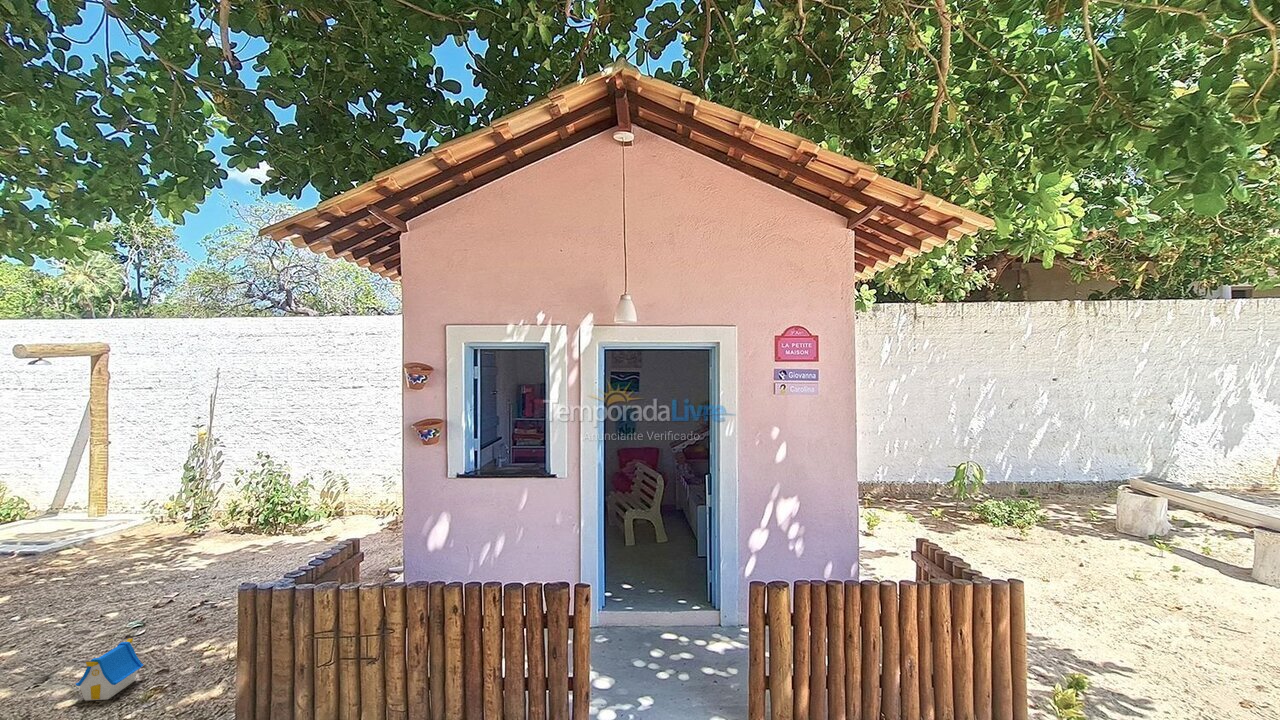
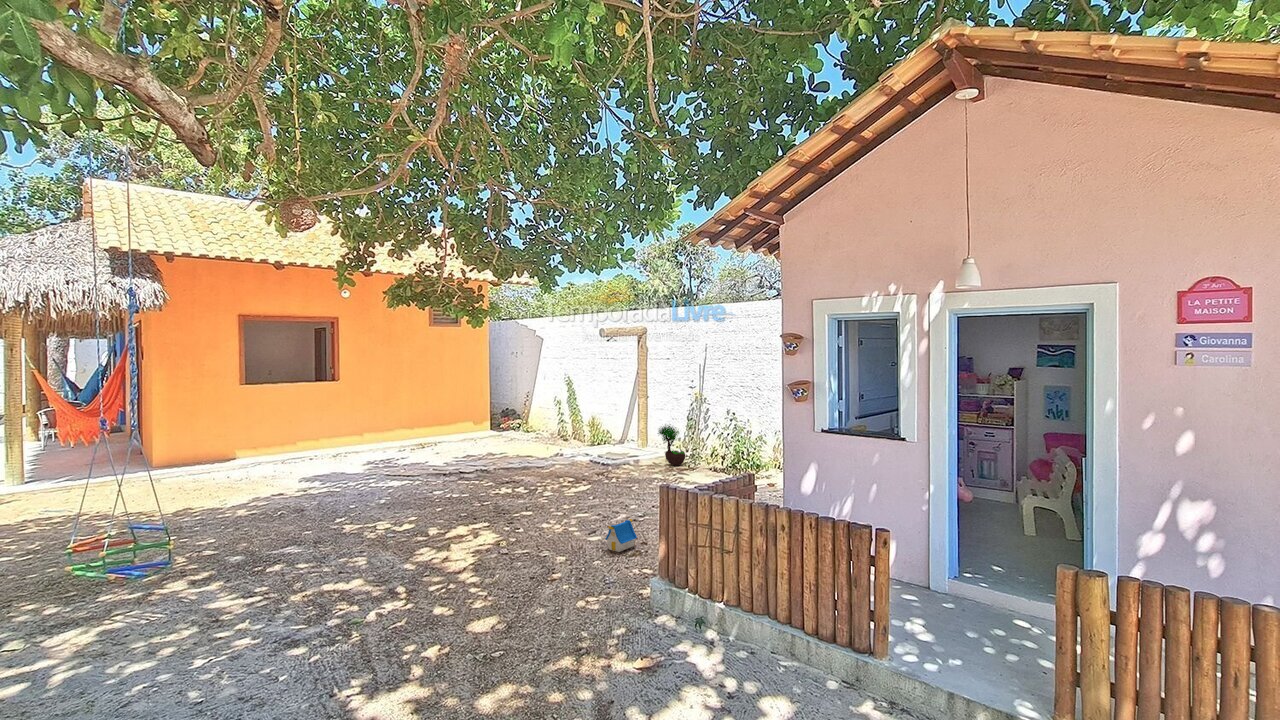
potted tree: none [135,476,184,536] -> present [658,425,685,466]

